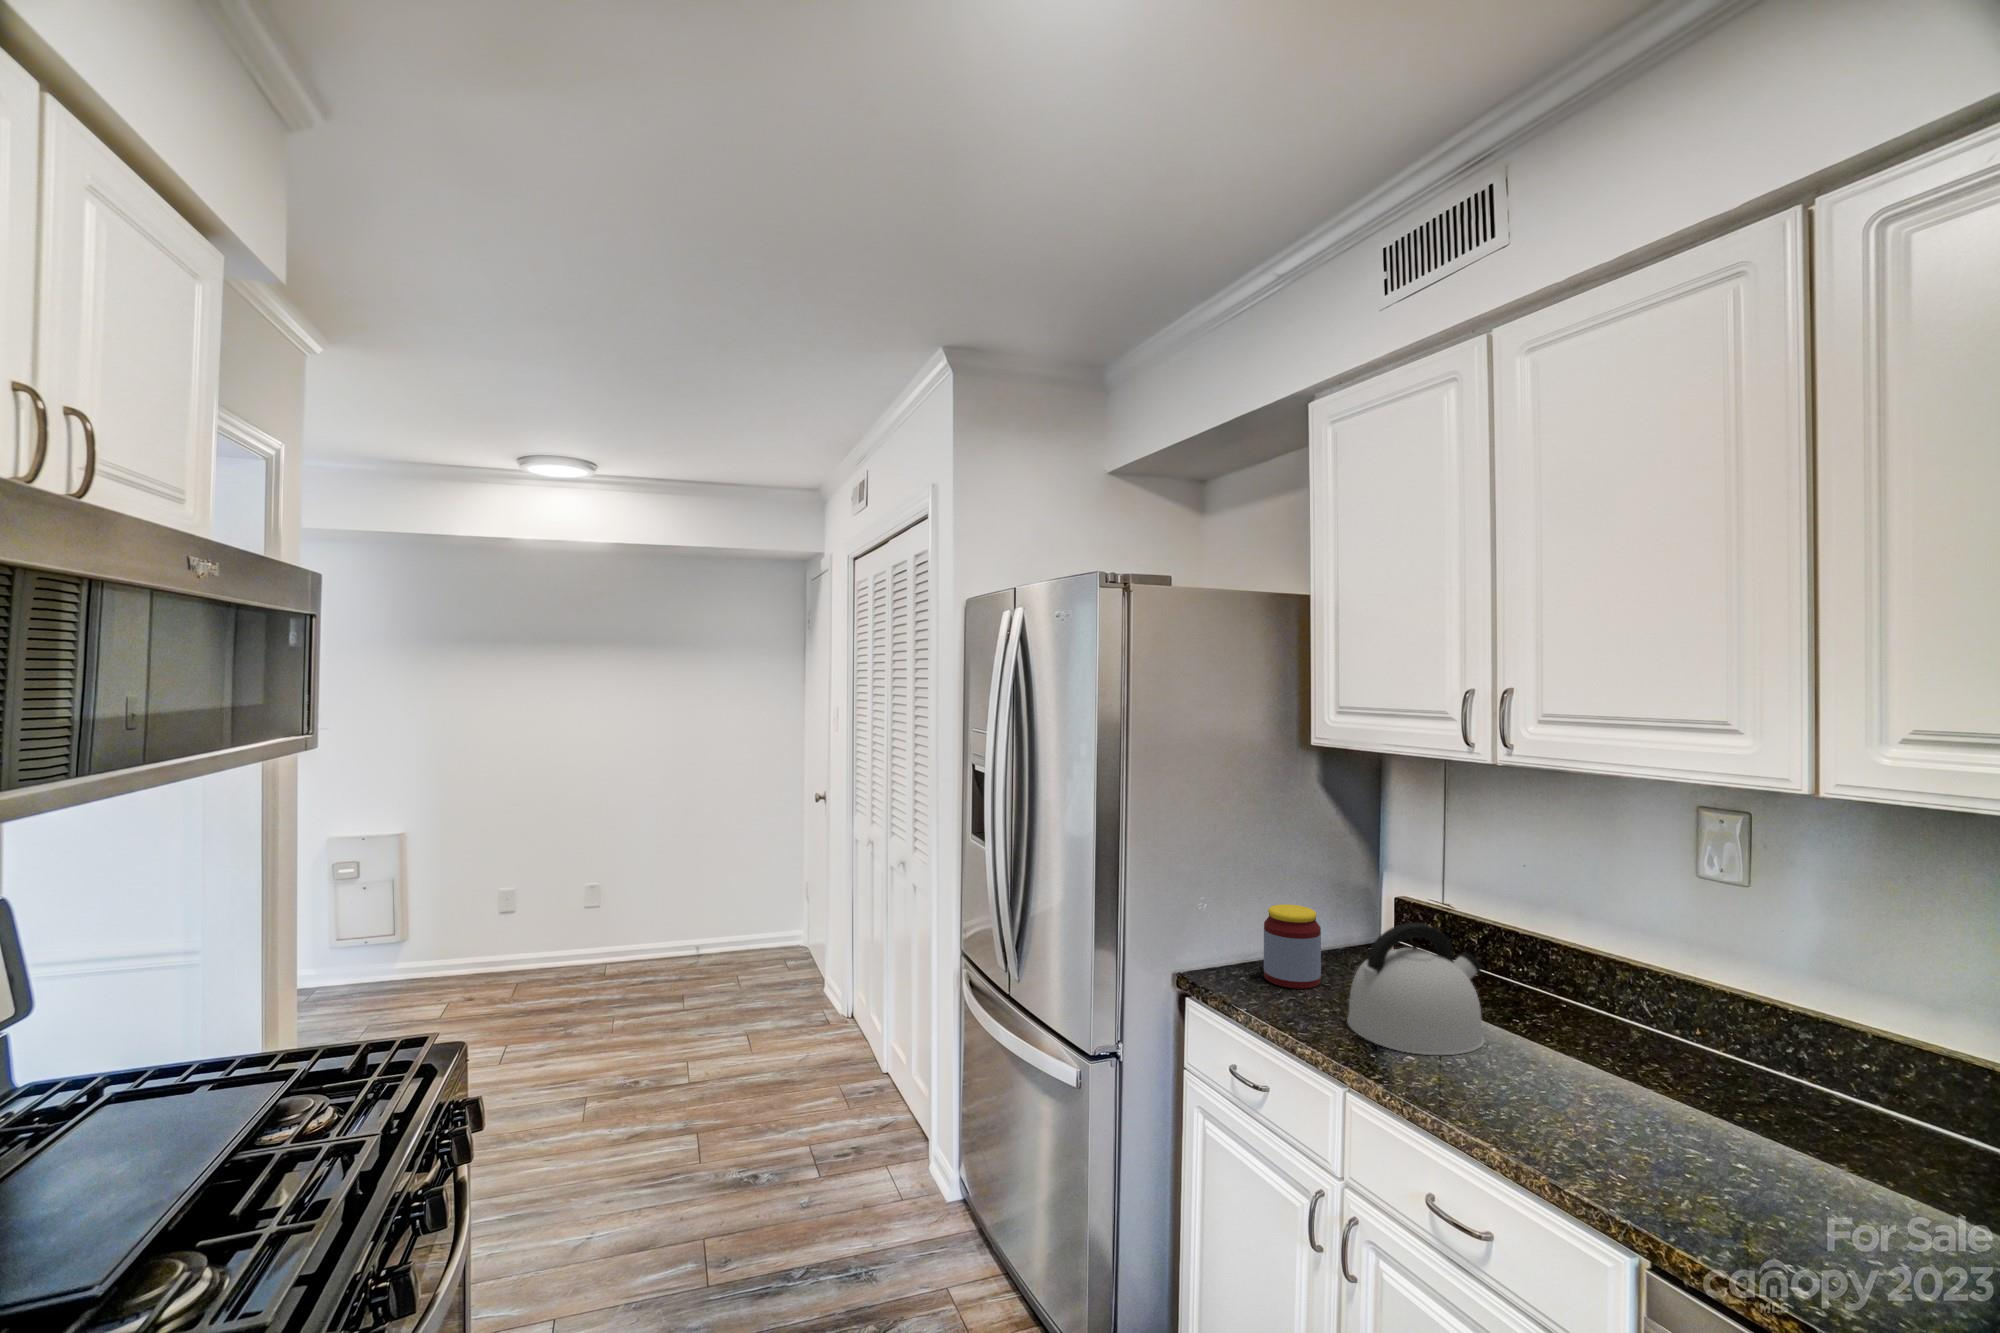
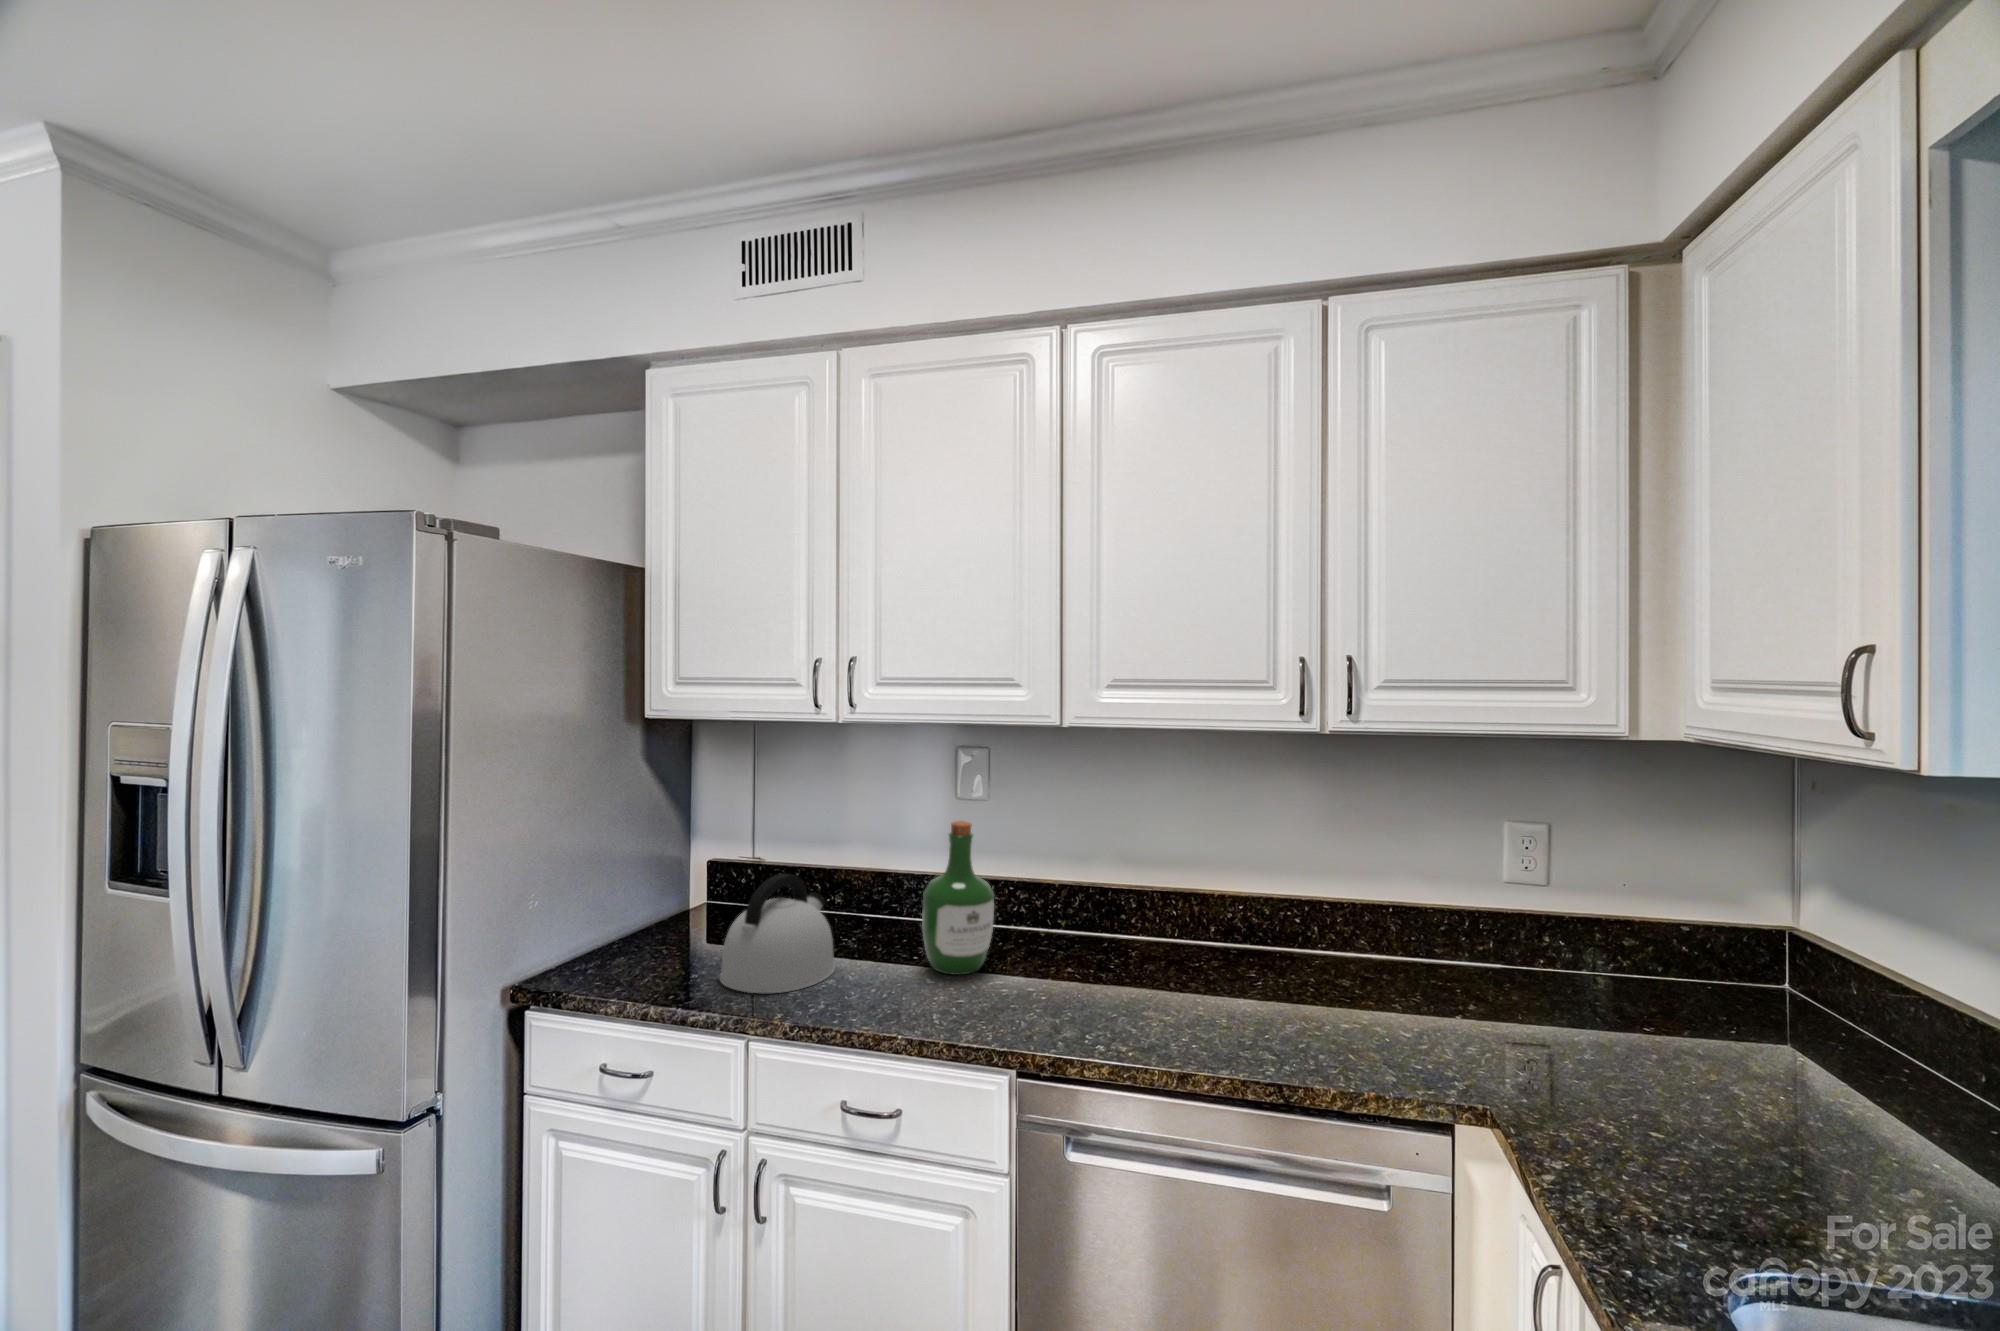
jar: present [1264,904,1321,989] -> none [610,886,671,972]
wine bottle: none [1594,904,1714,1113] -> present [922,821,994,975]

